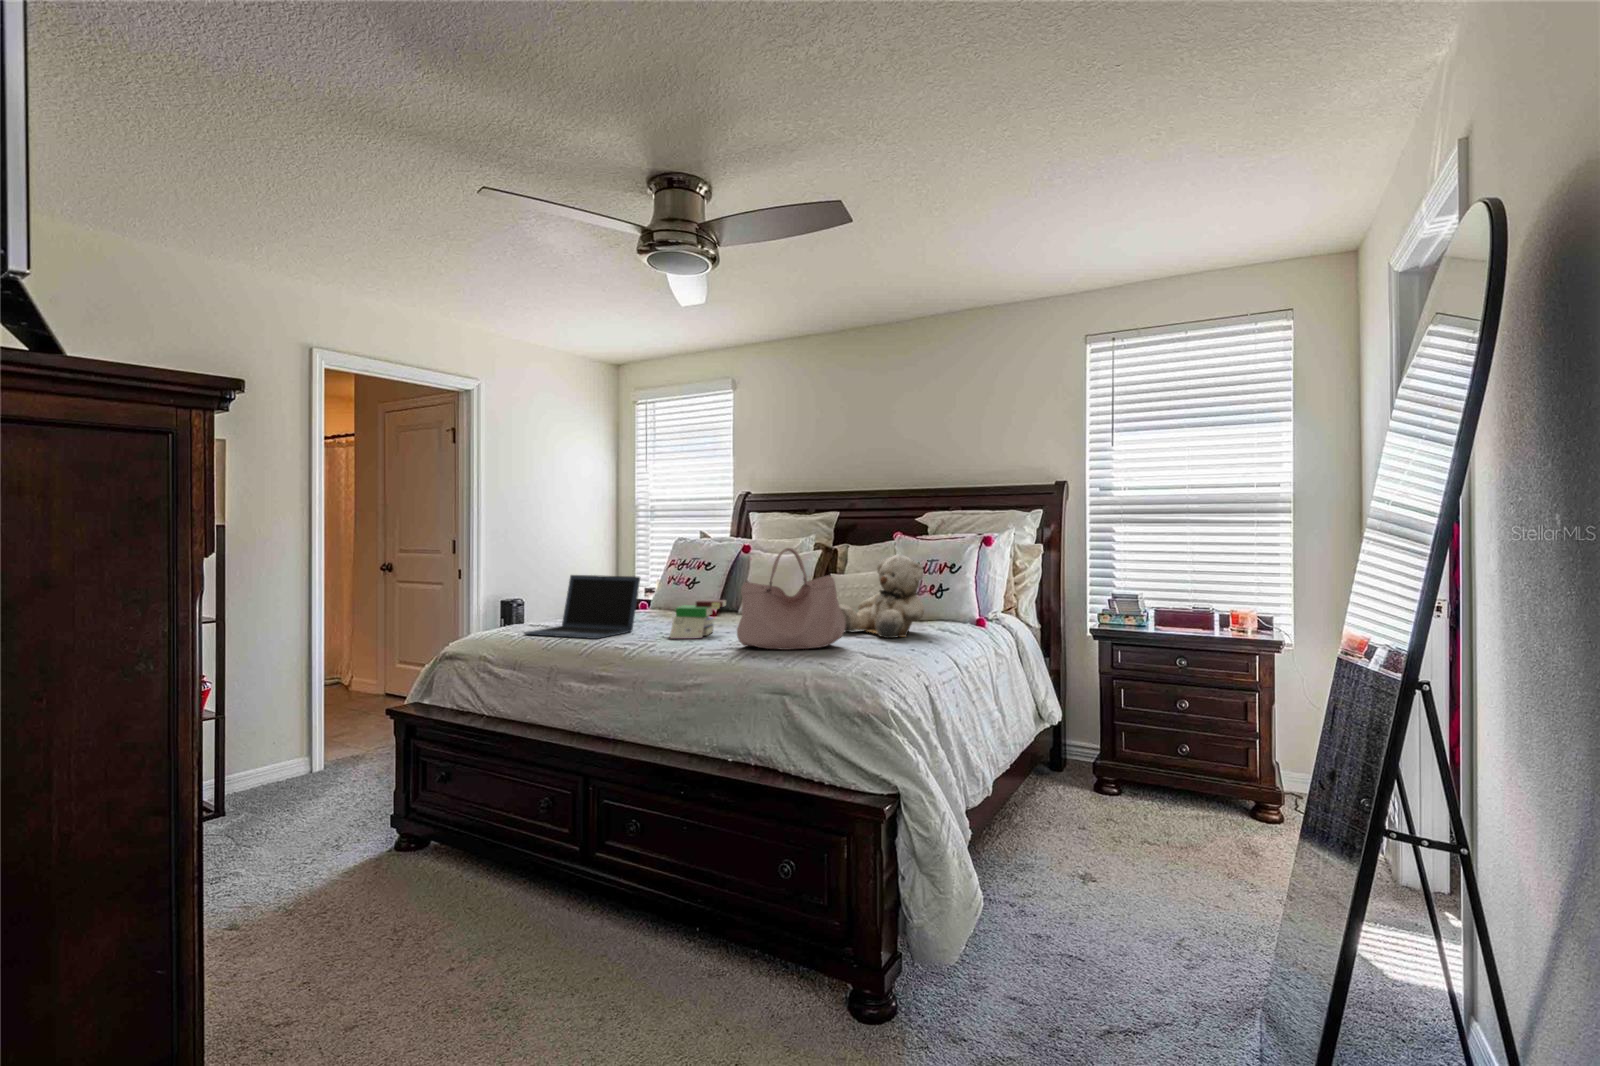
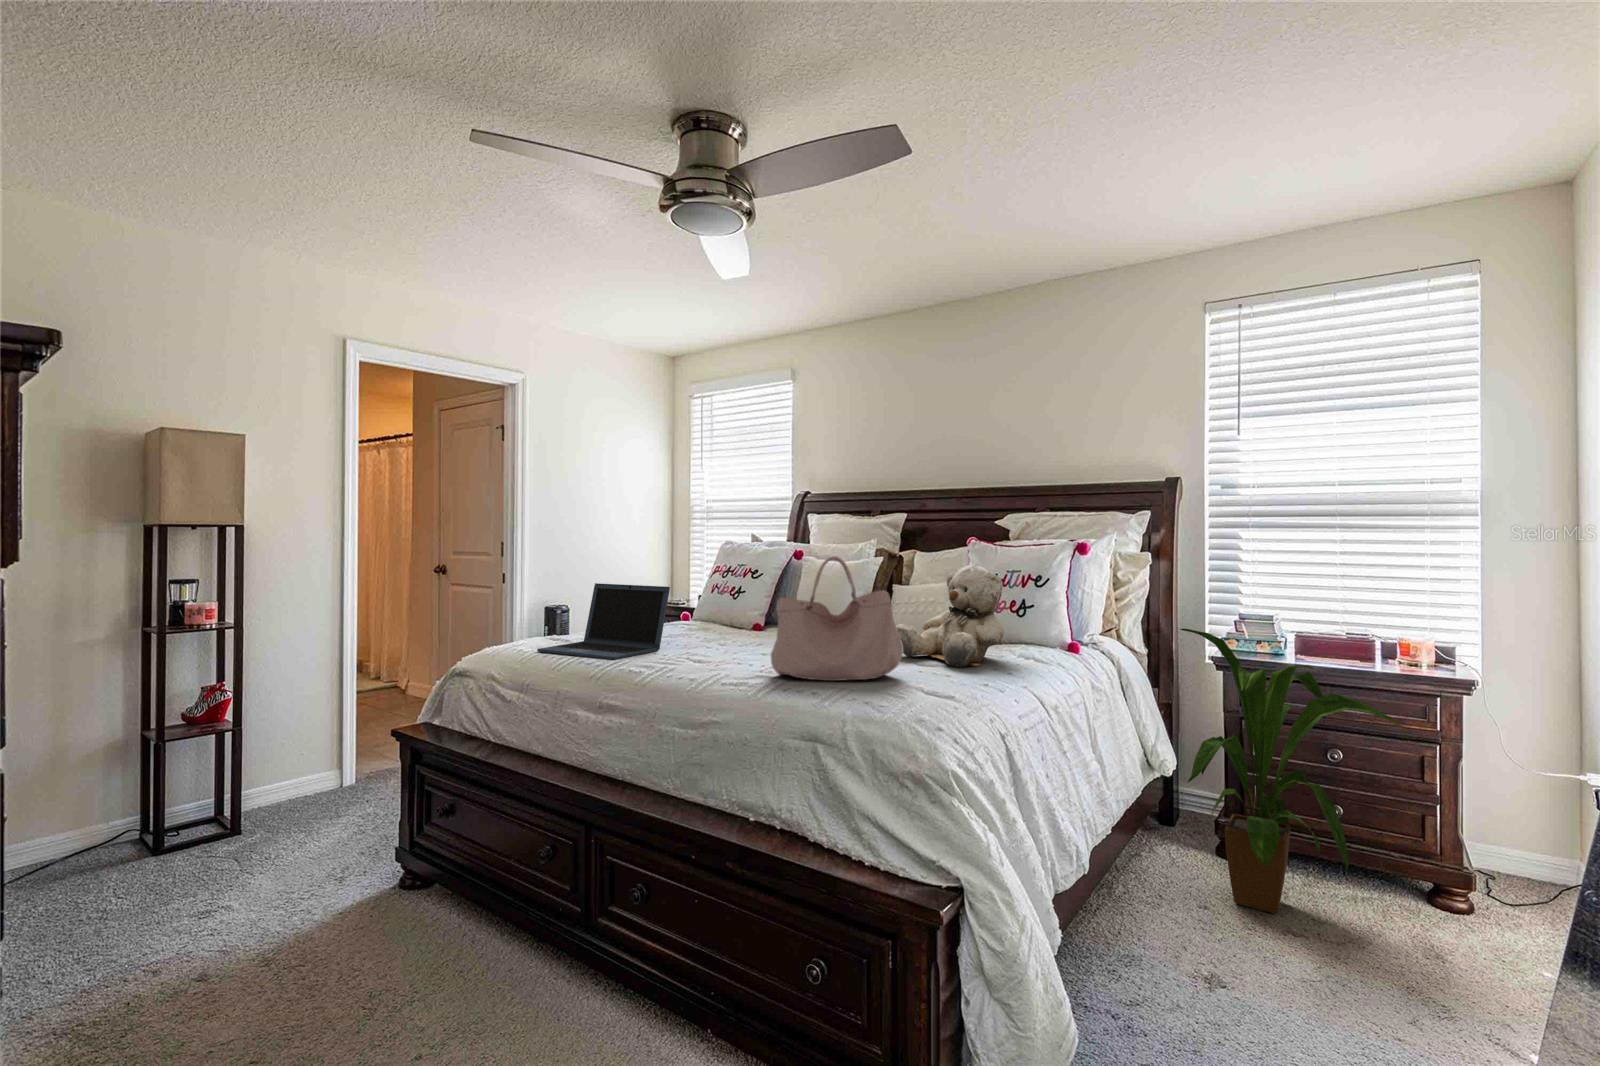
book: present [670,600,726,639] -> none [697,615,766,662]
house plant: none [1063,605,1229,830] -> present [1180,629,1400,913]

